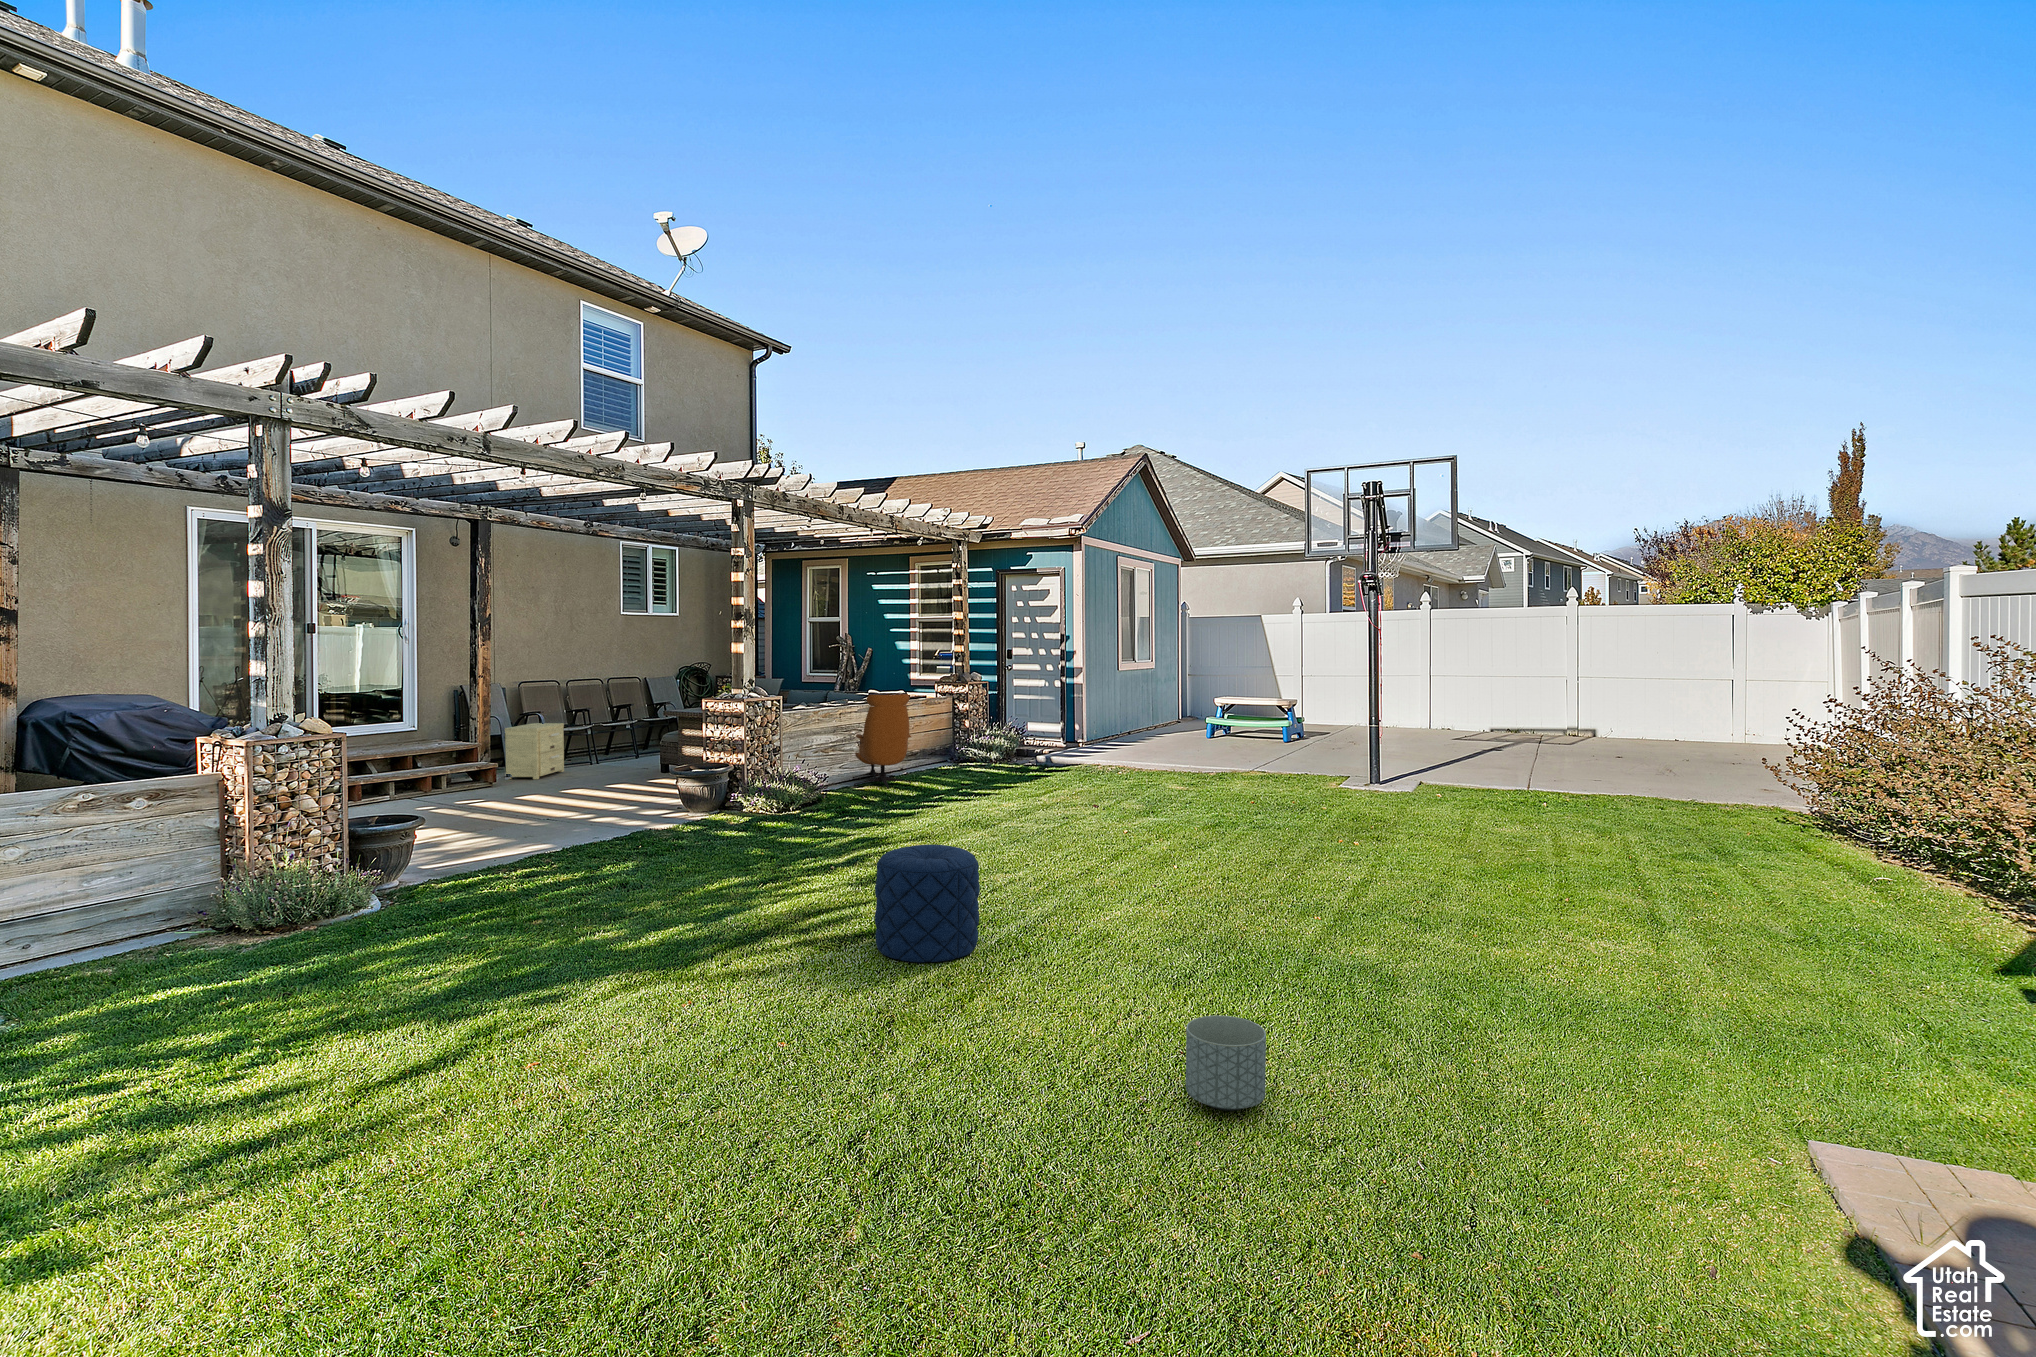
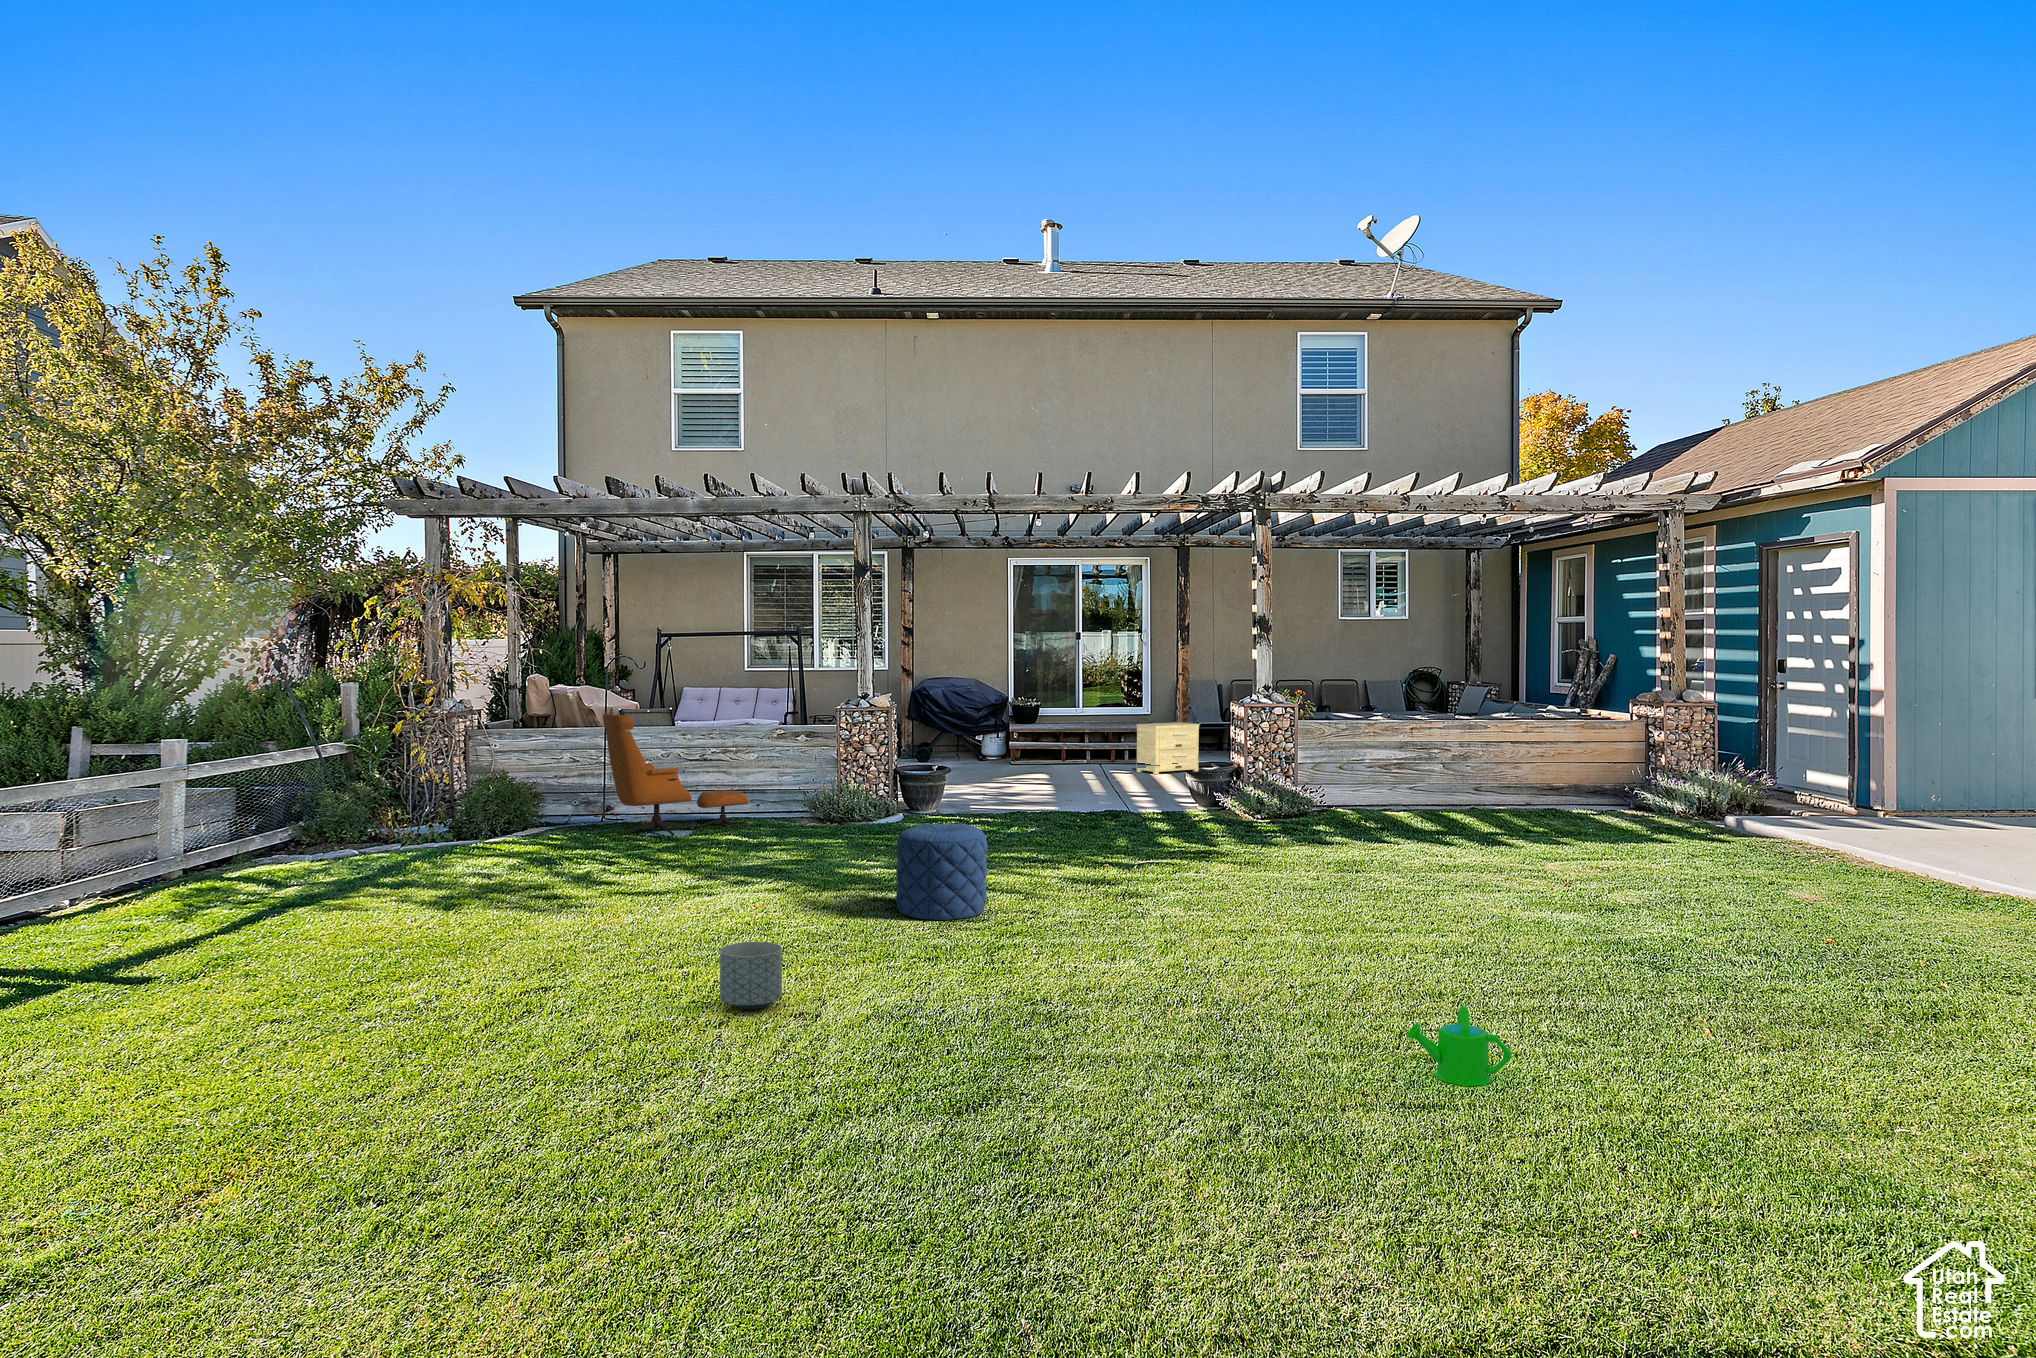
lounge chair: present [853,694,911,789] -> present [603,713,749,836]
watering can: none [1571,892,1615,948] -> present [1406,1005,1511,1086]

